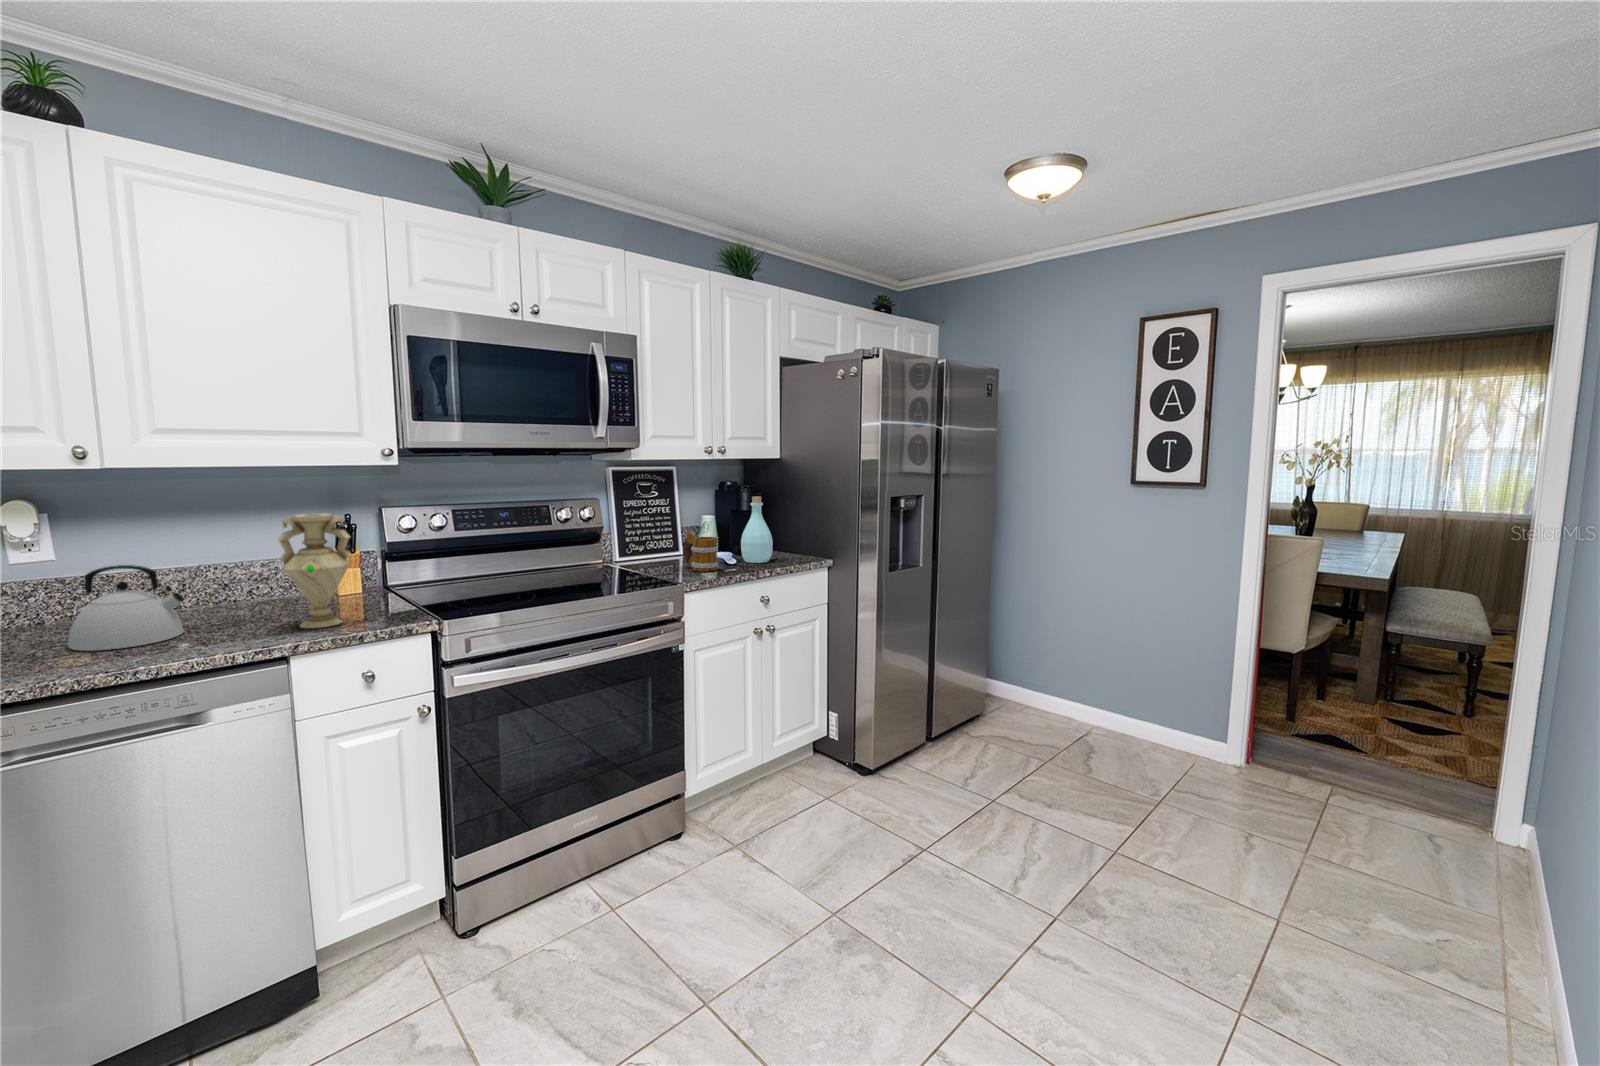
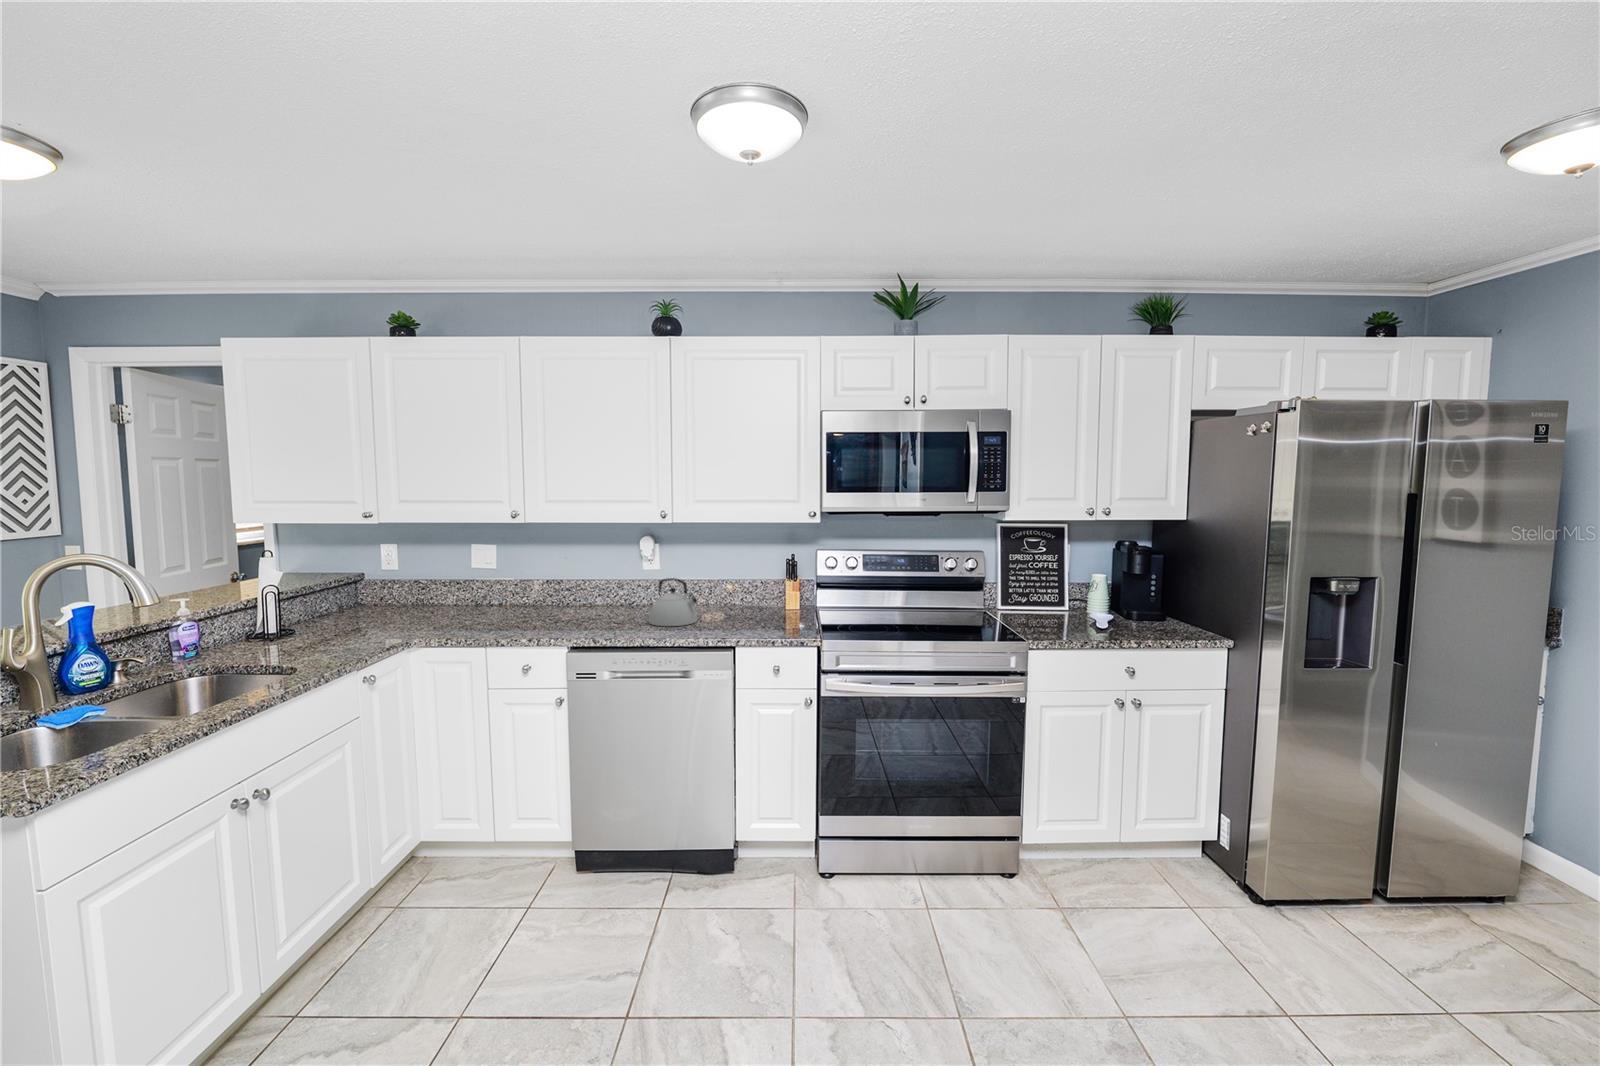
bottle: present [741,497,773,563] -> none [1124,560,1160,630]
vase: present [278,514,351,628] -> none [741,555,779,631]
mug: present [683,531,718,572] -> none [1056,590,1088,631]

